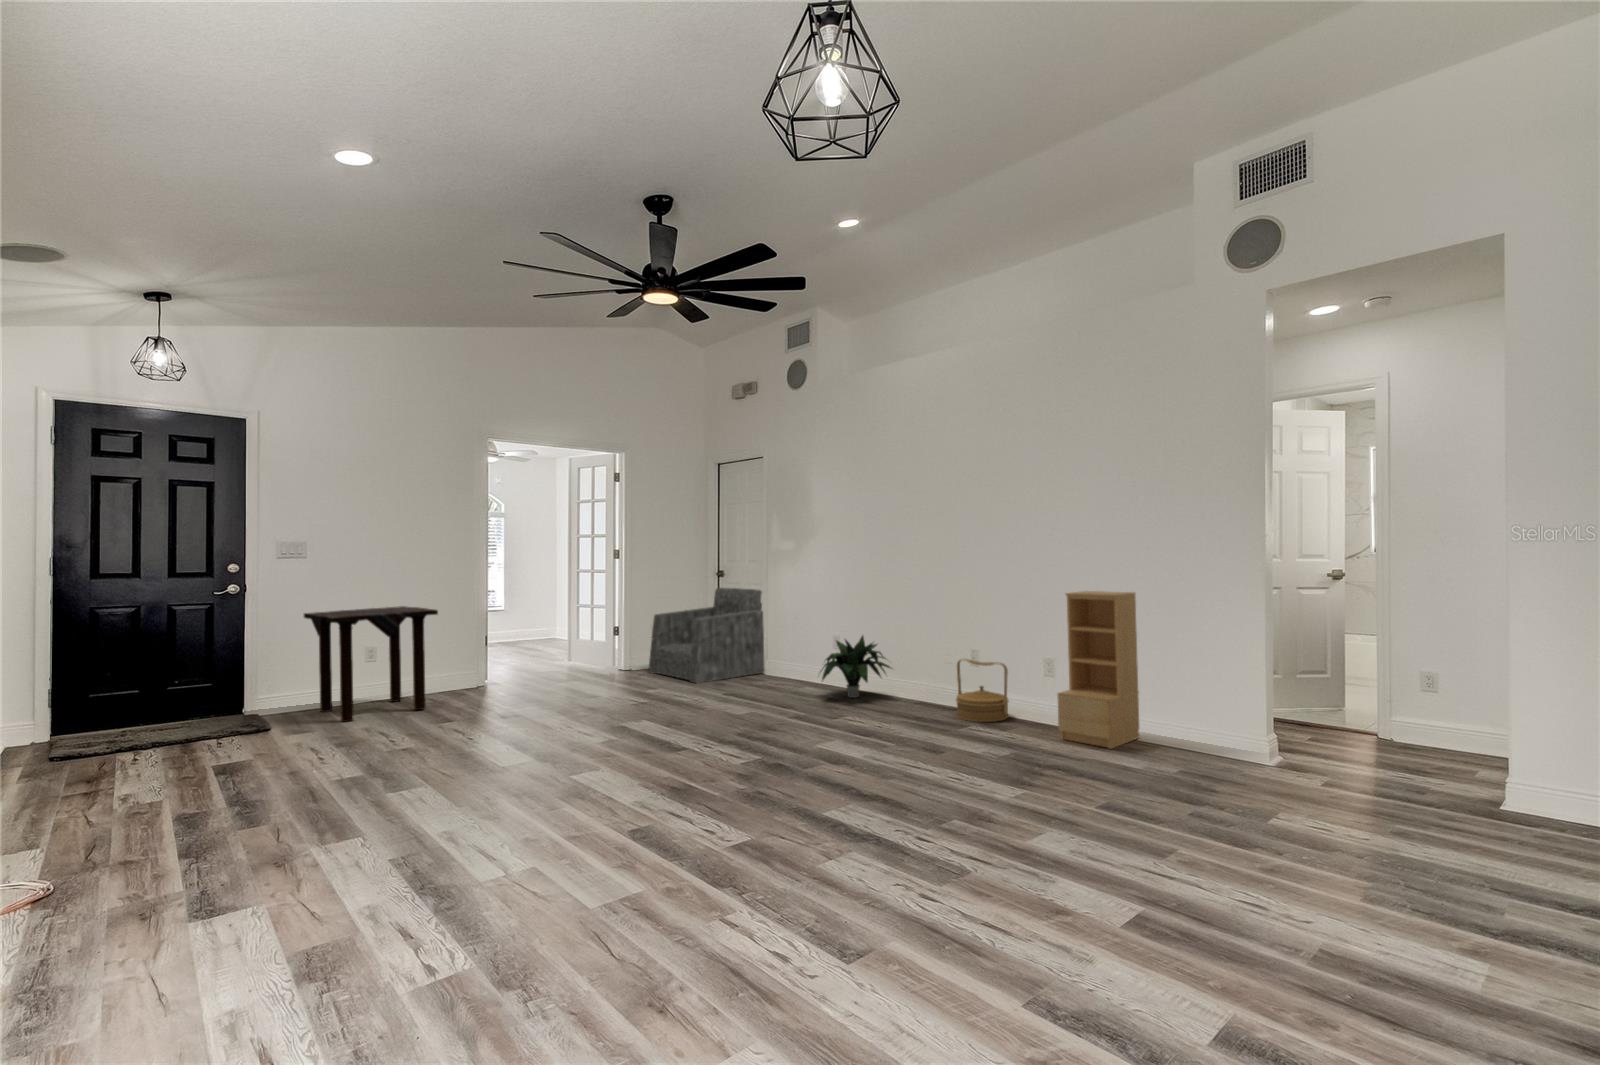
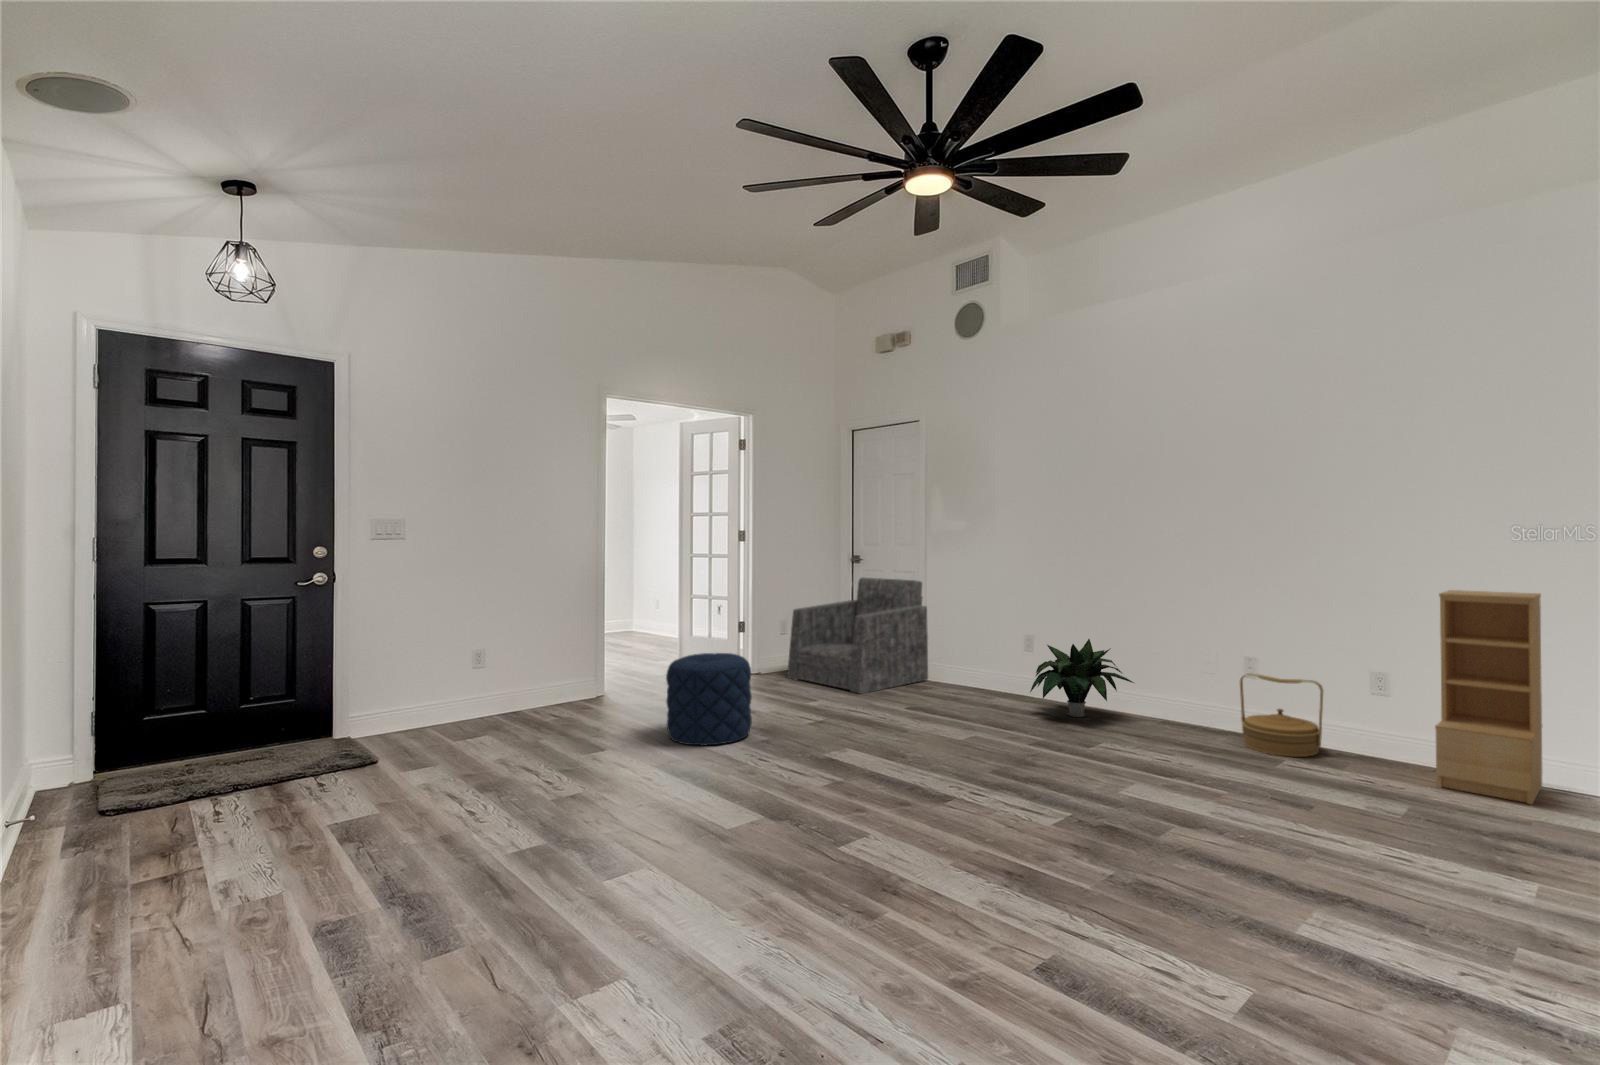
side table: present [304,606,438,722] -> none [404,600,573,750]
pouf: none [508,647,578,718] -> present [666,653,752,745]

